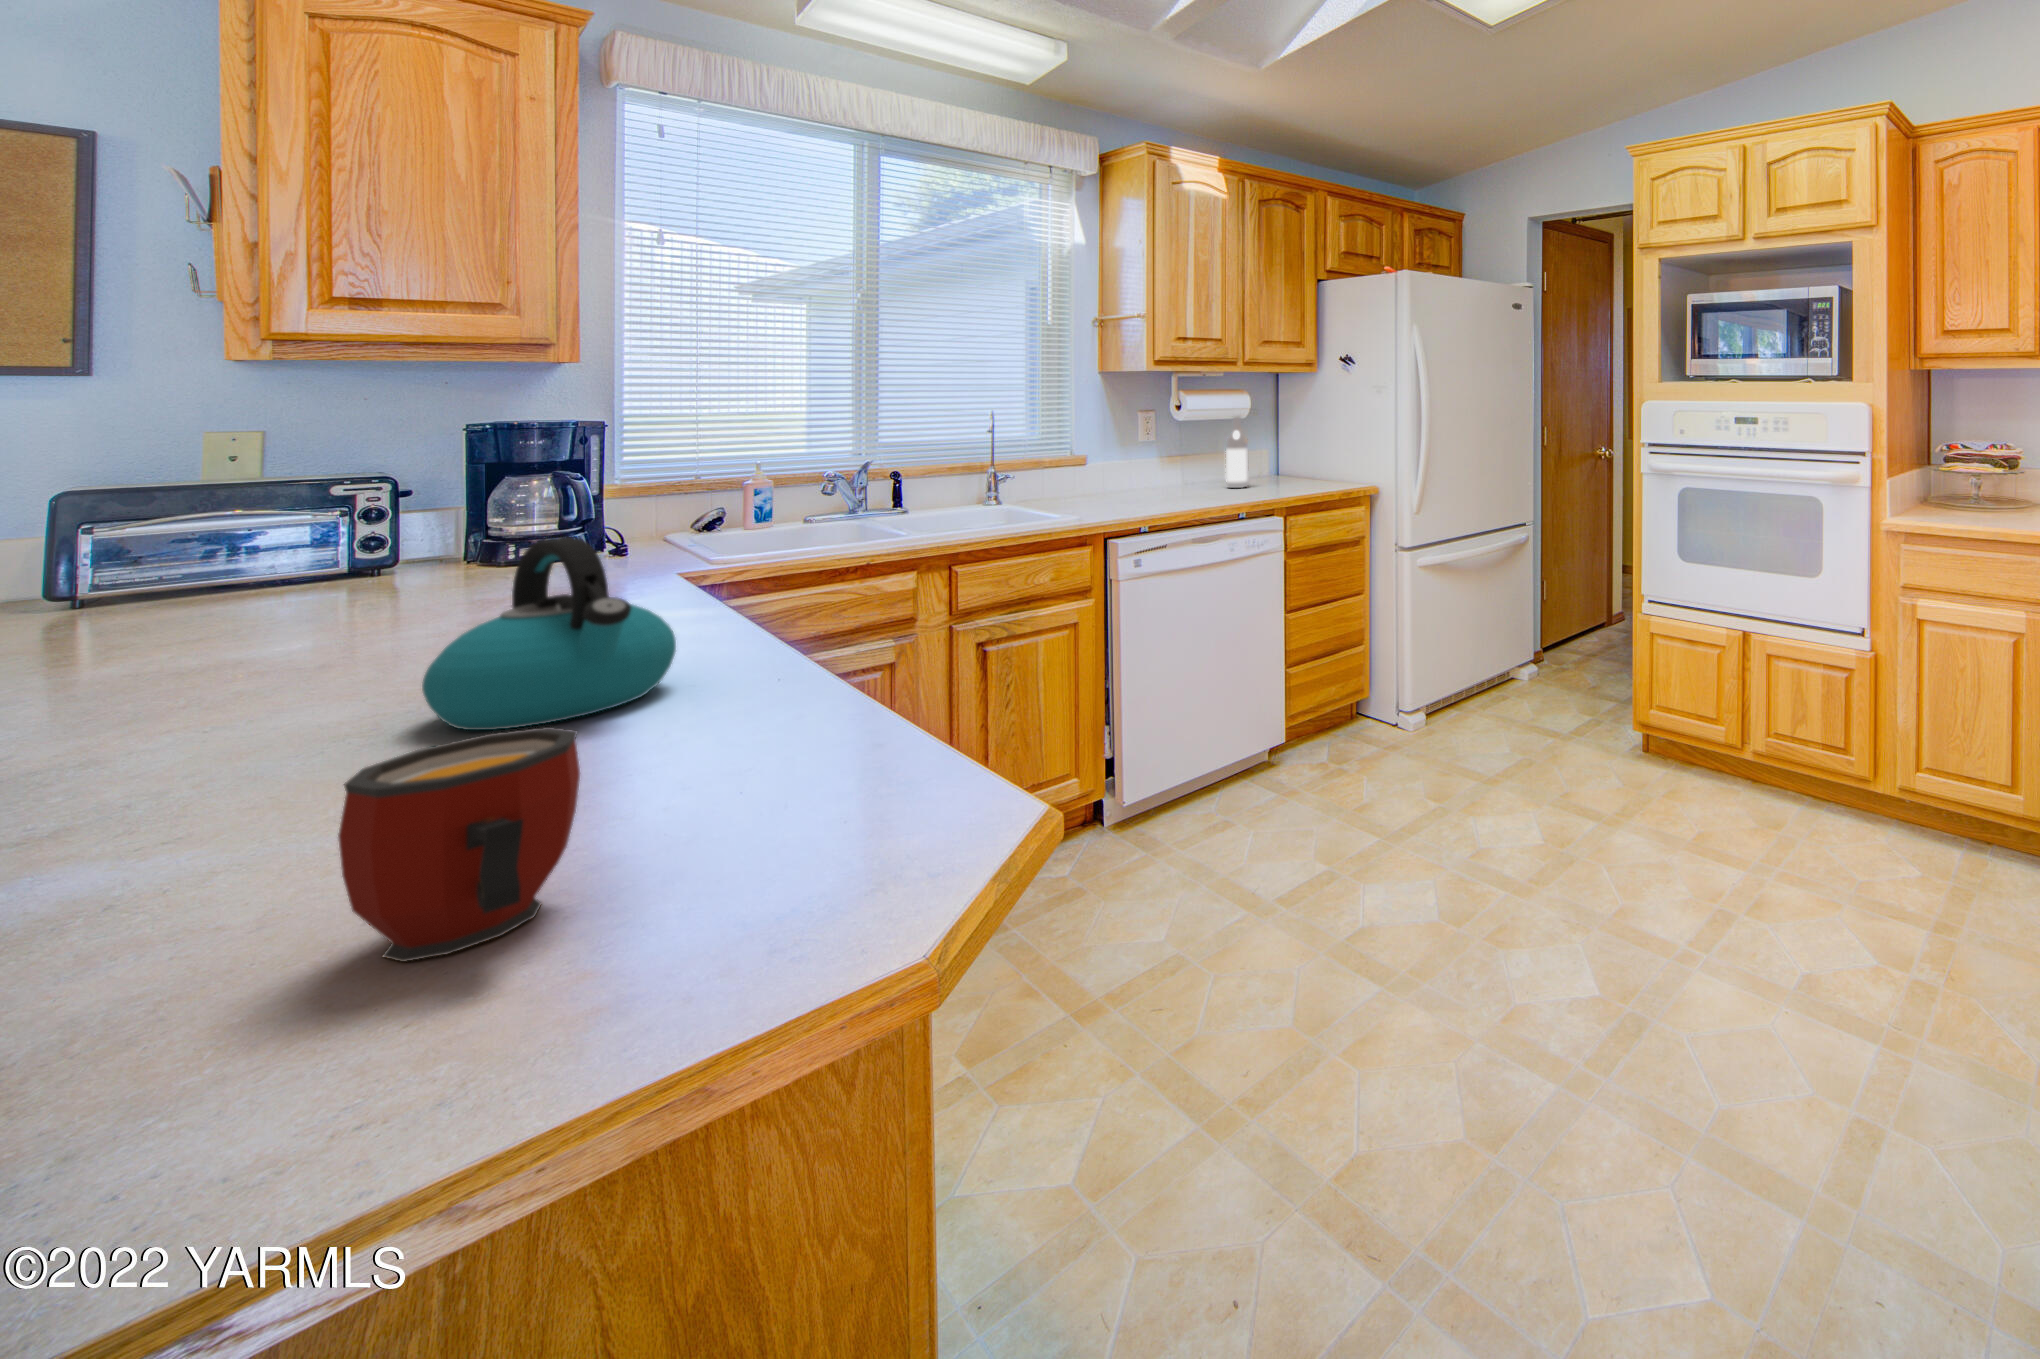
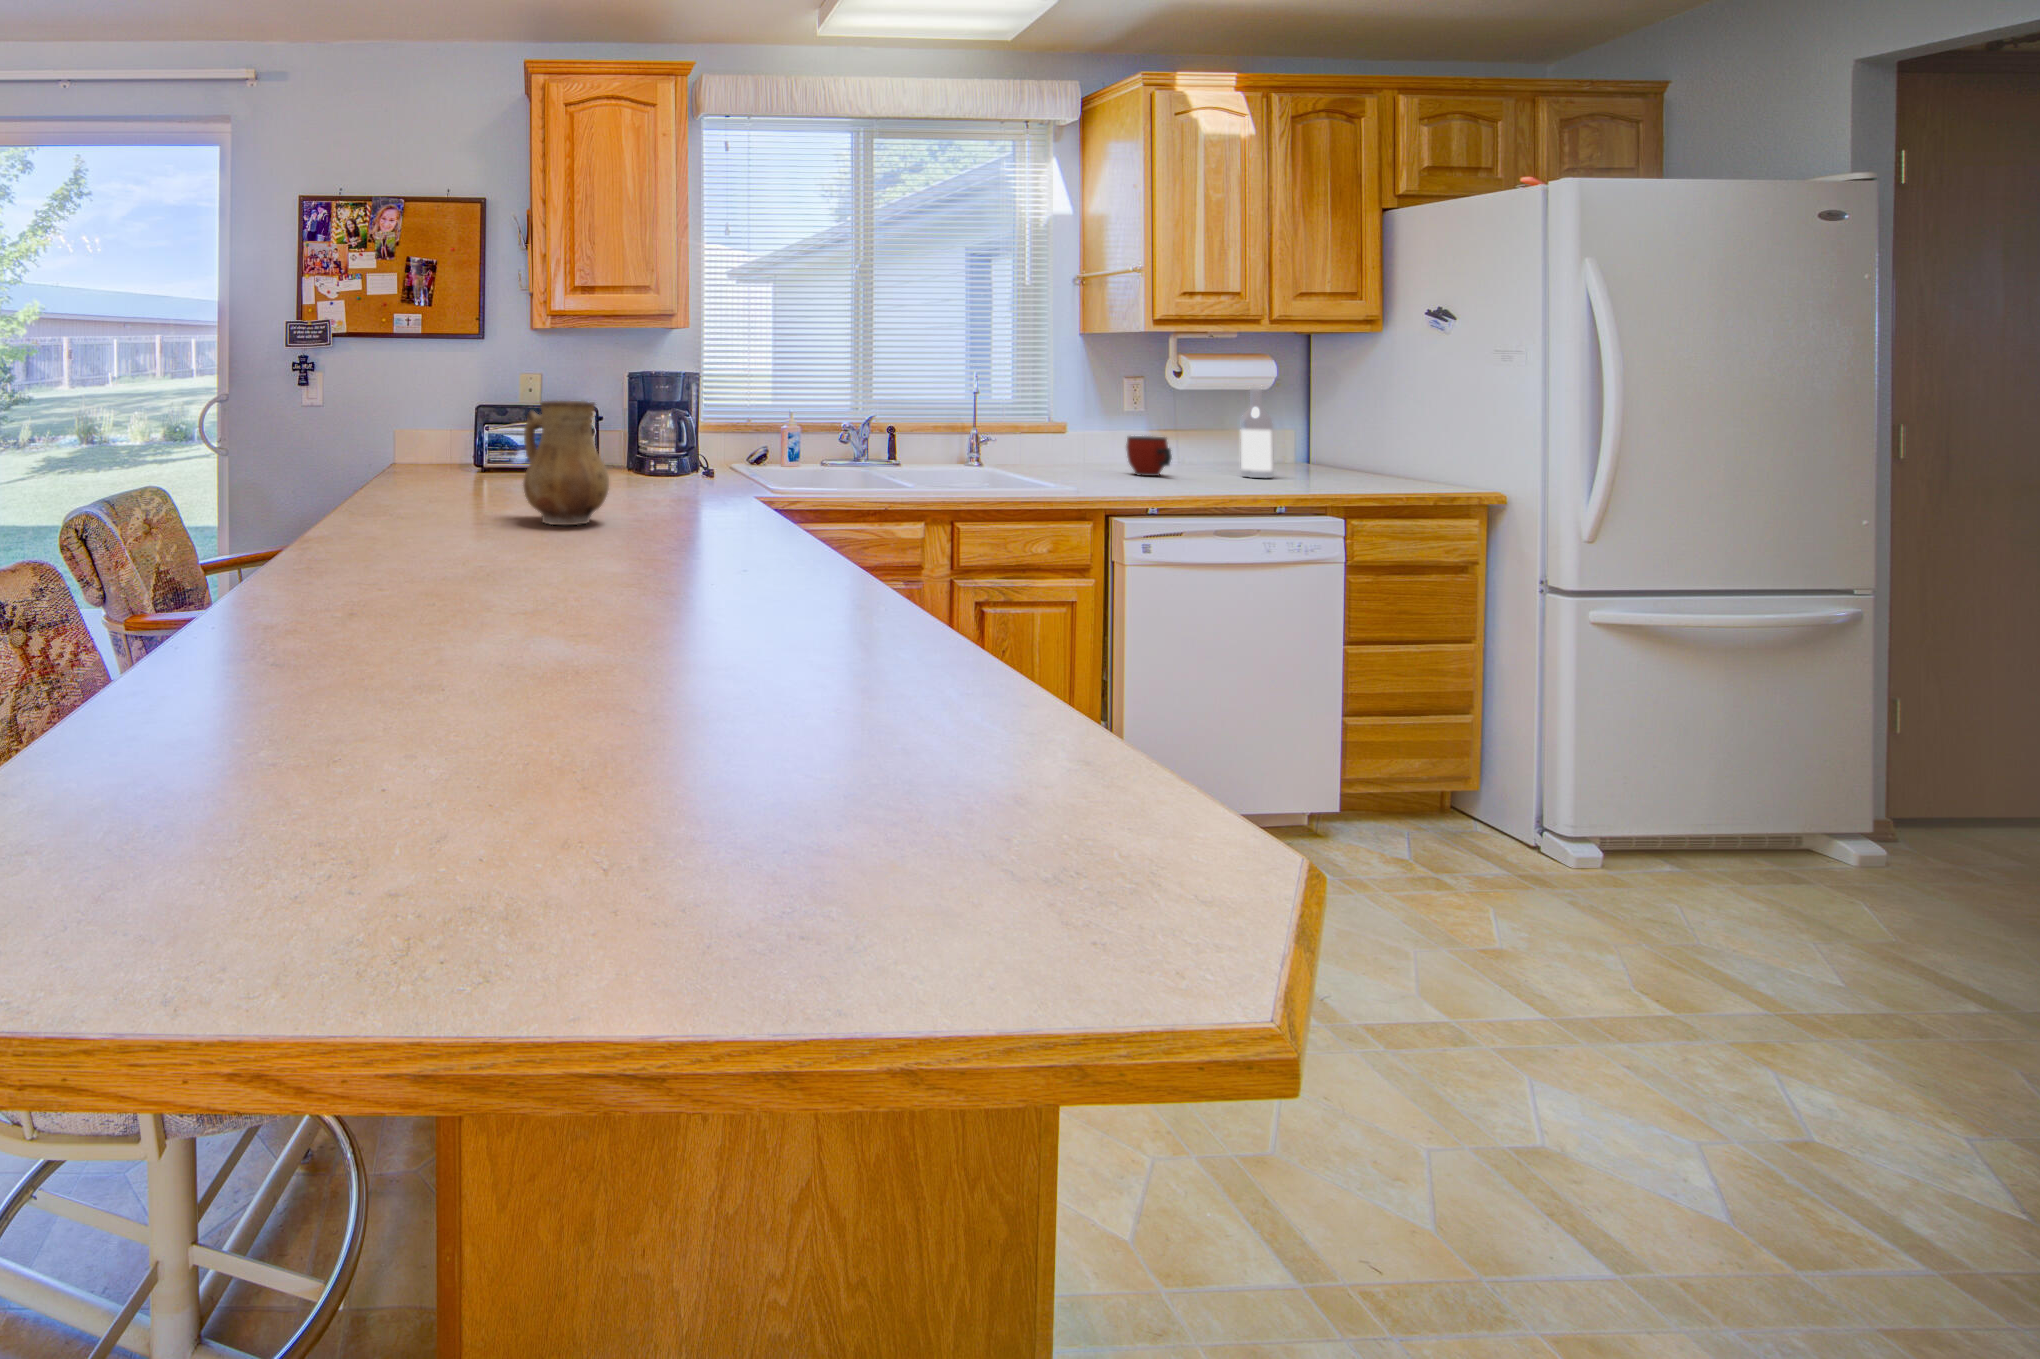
ceramic pitcher: none [119,482,351,689] -> present [523,401,609,525]
kettle: present [422,537,676,730] -> none [668,448,803,585]
mug: present [338,727,580,962] -> present [1126,436,1172,476]

